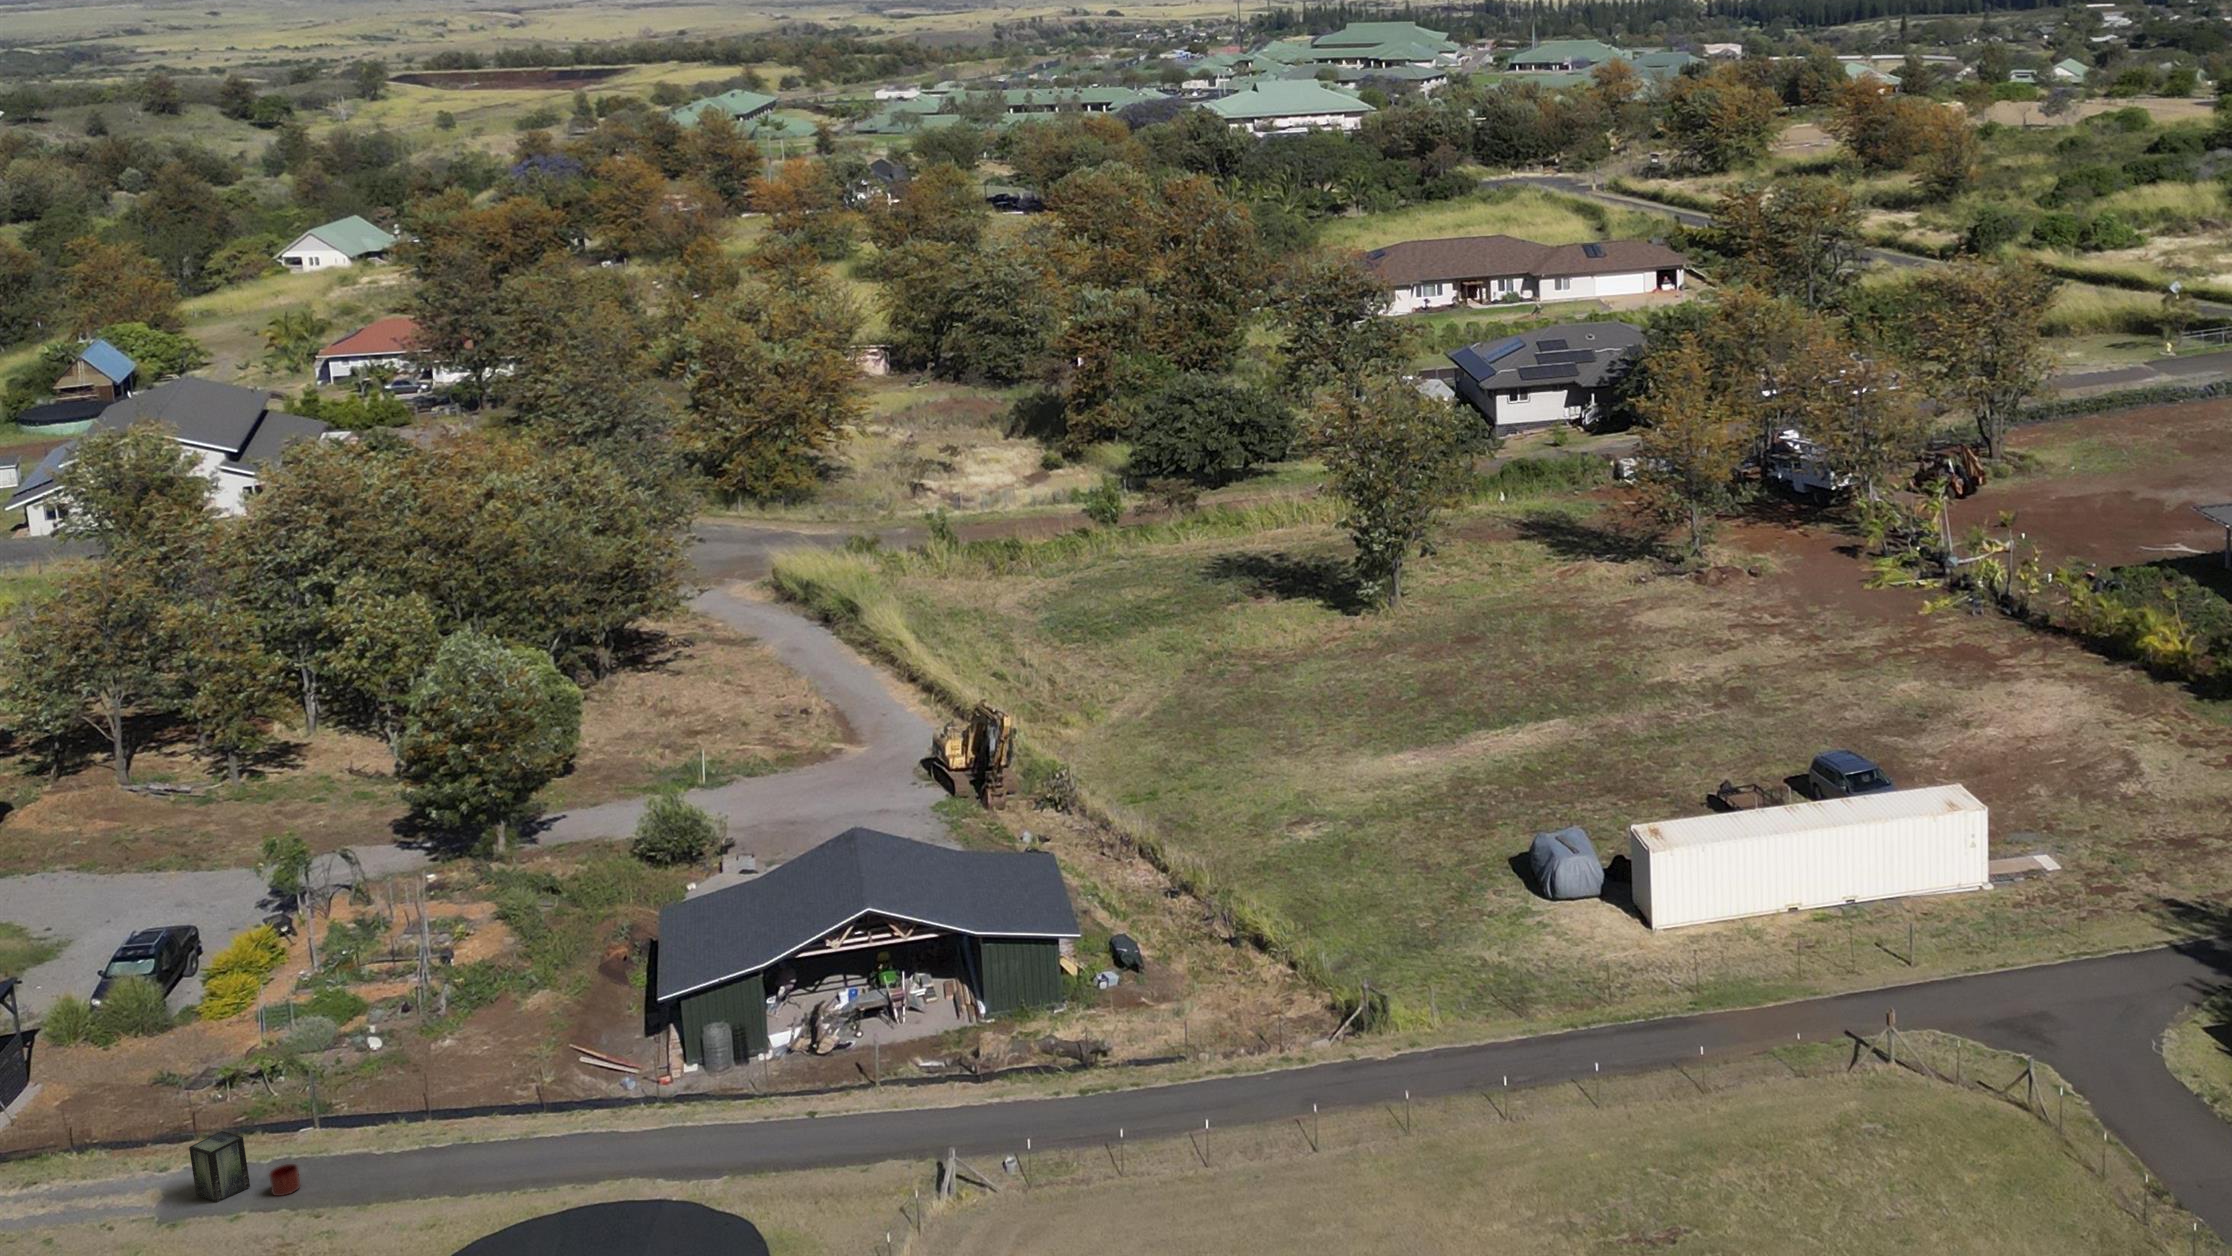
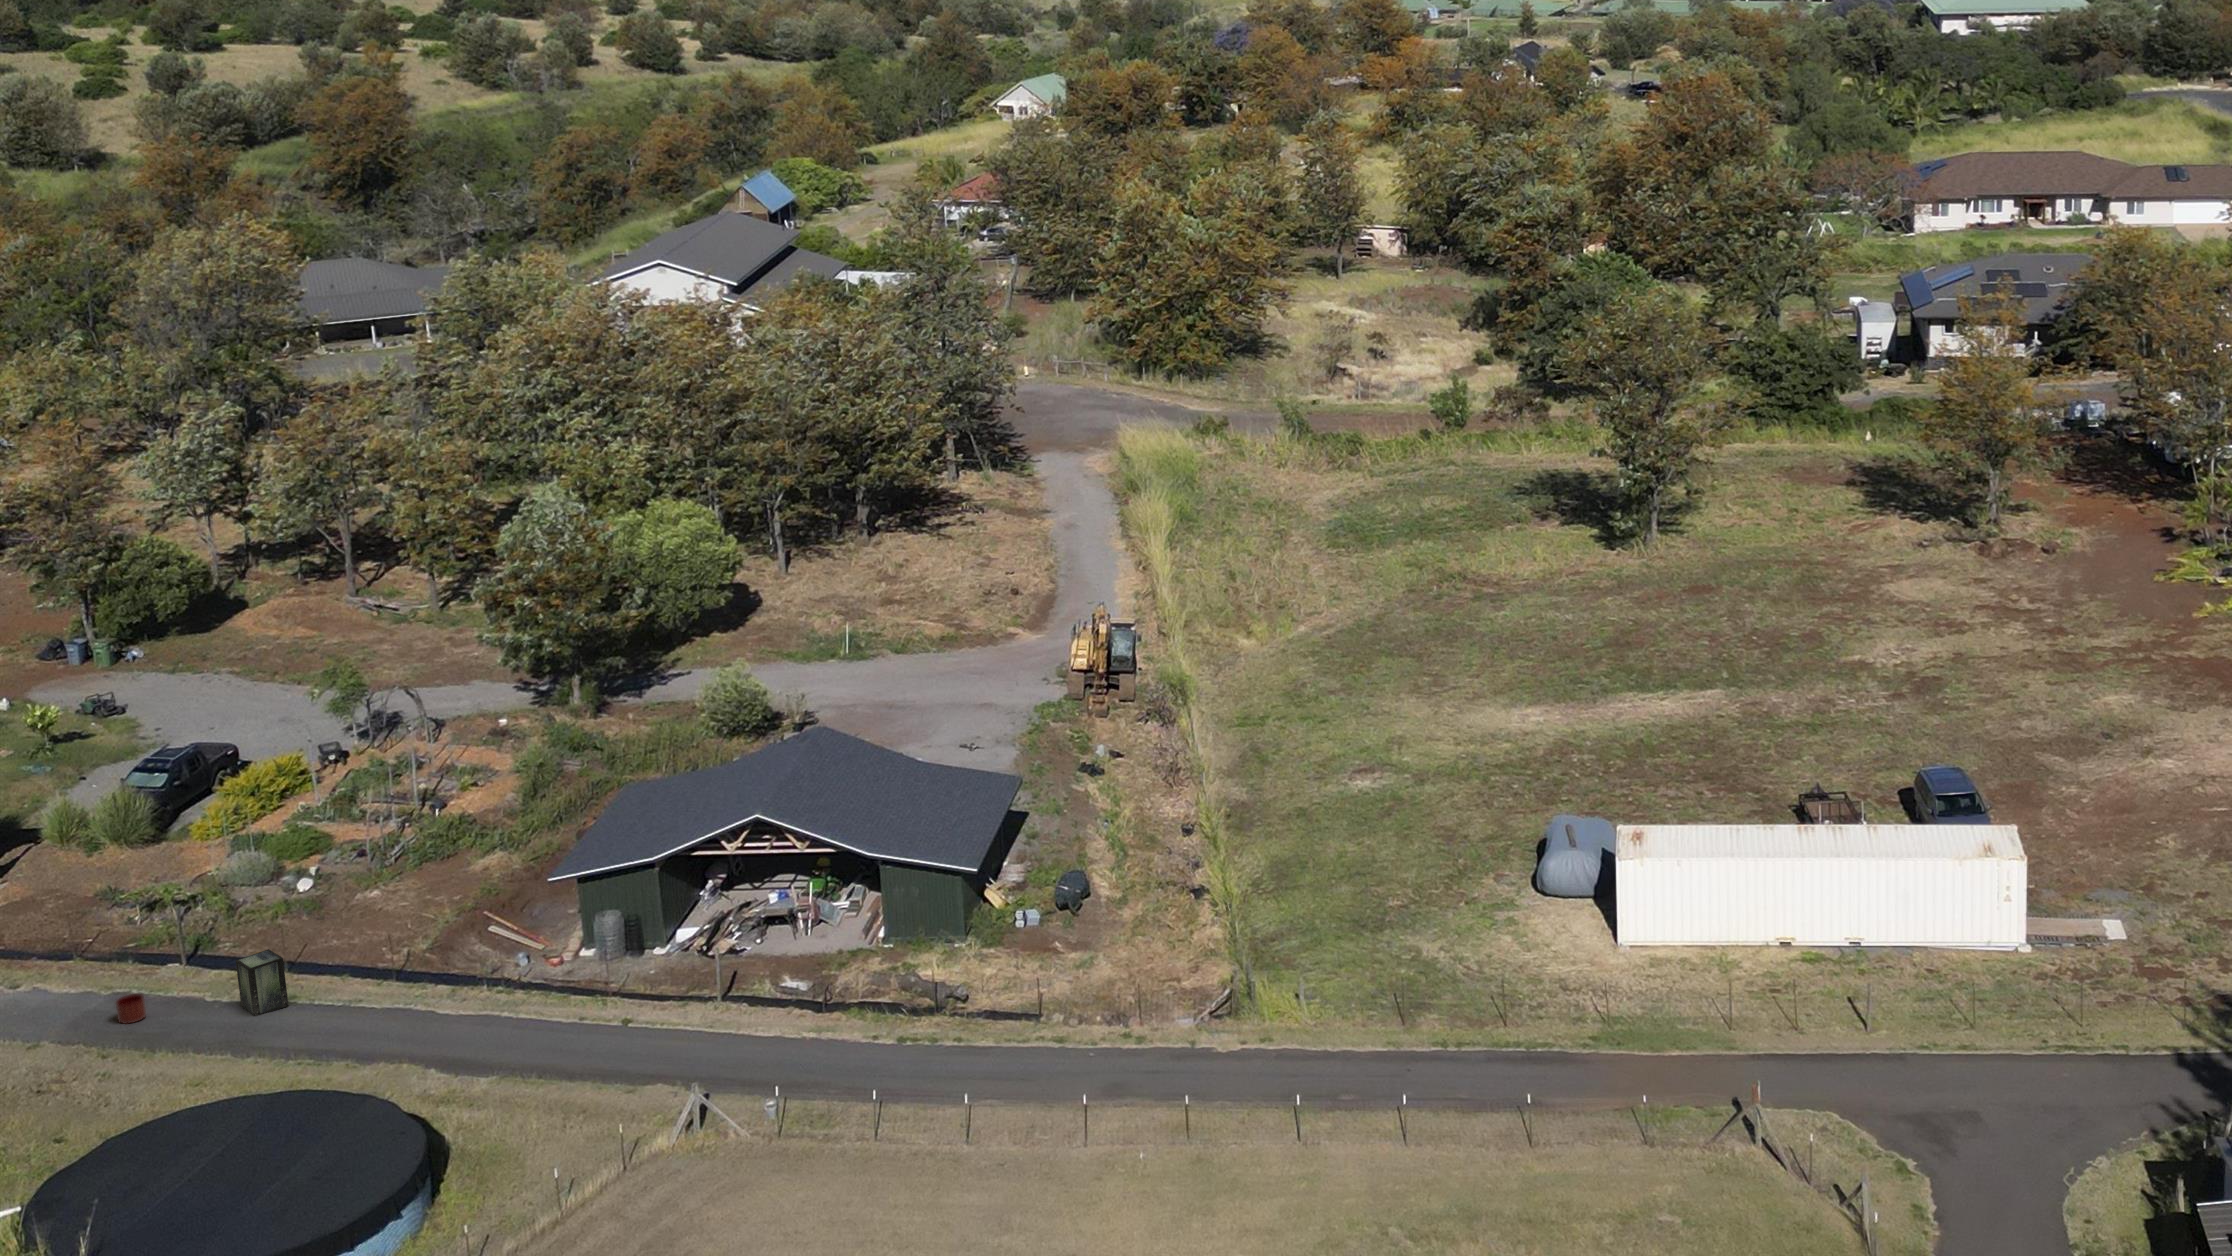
storage box: present [189,1131,250,1202] -> present [236,949,288,1016]

